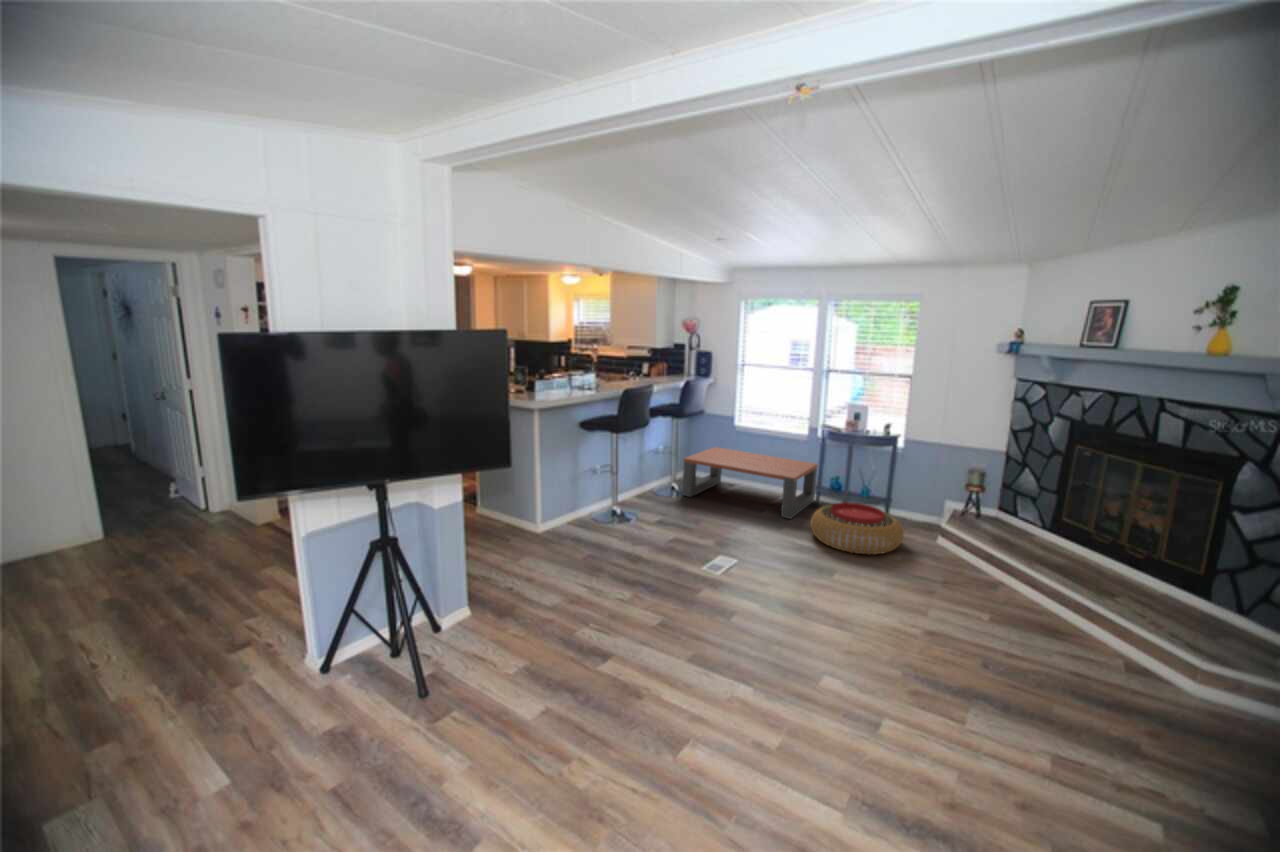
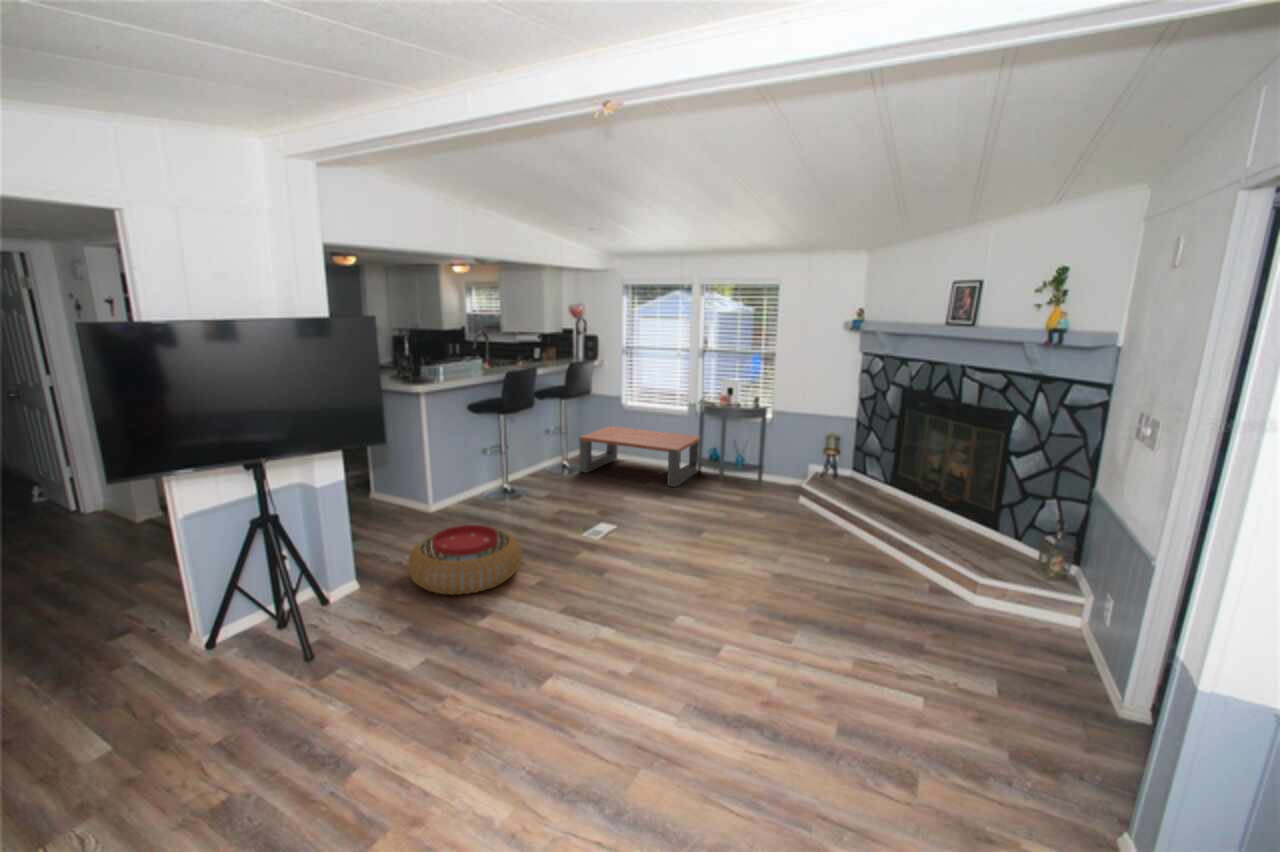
pouf: present [810,502,904,555] -> present [408,525,522,595]

